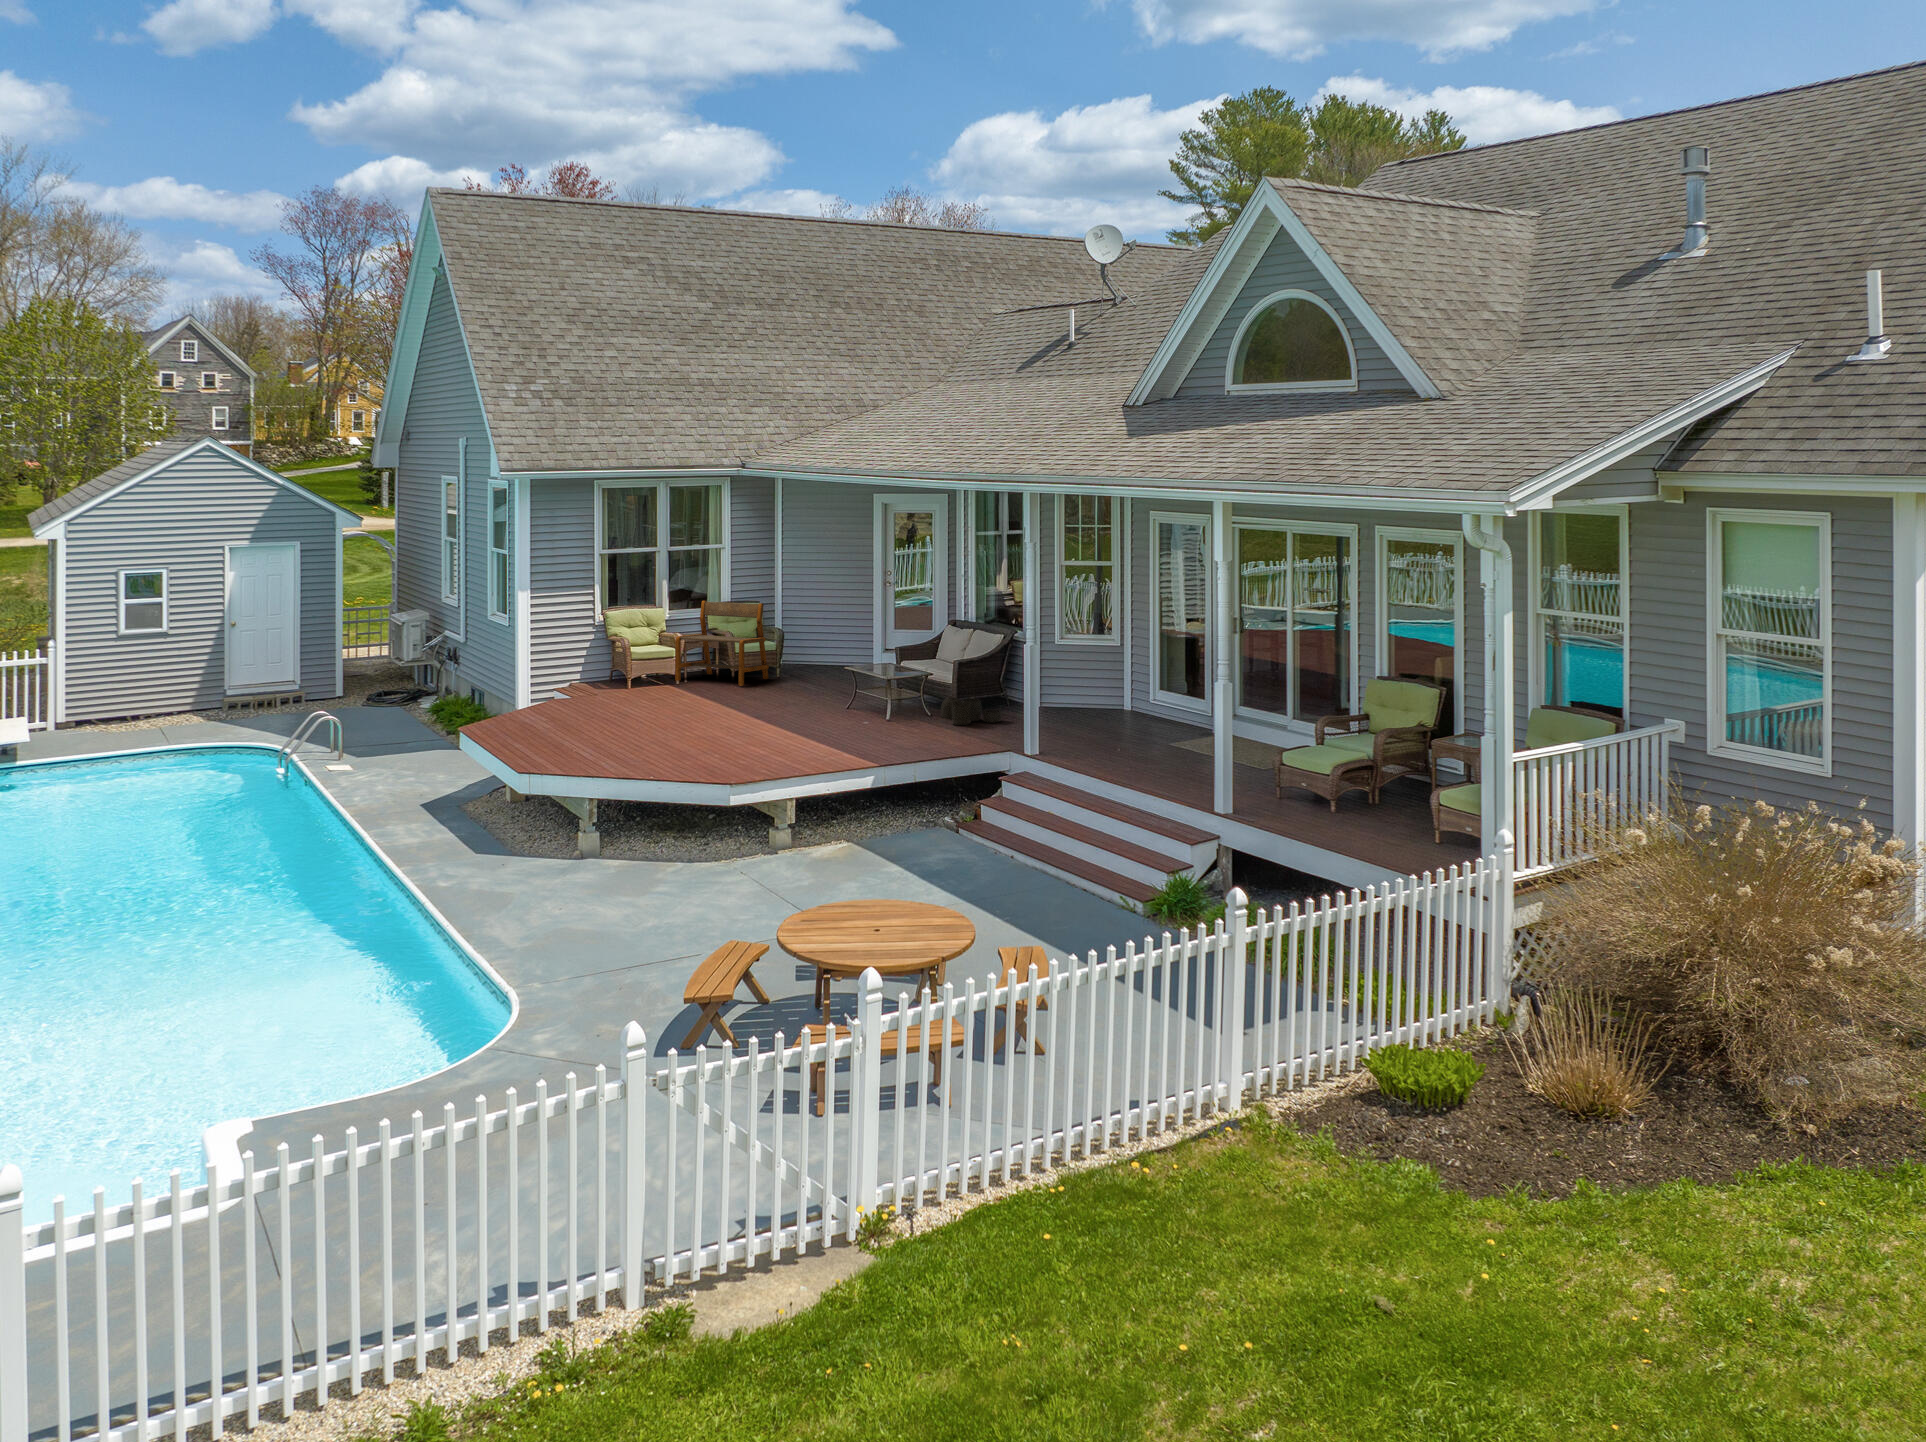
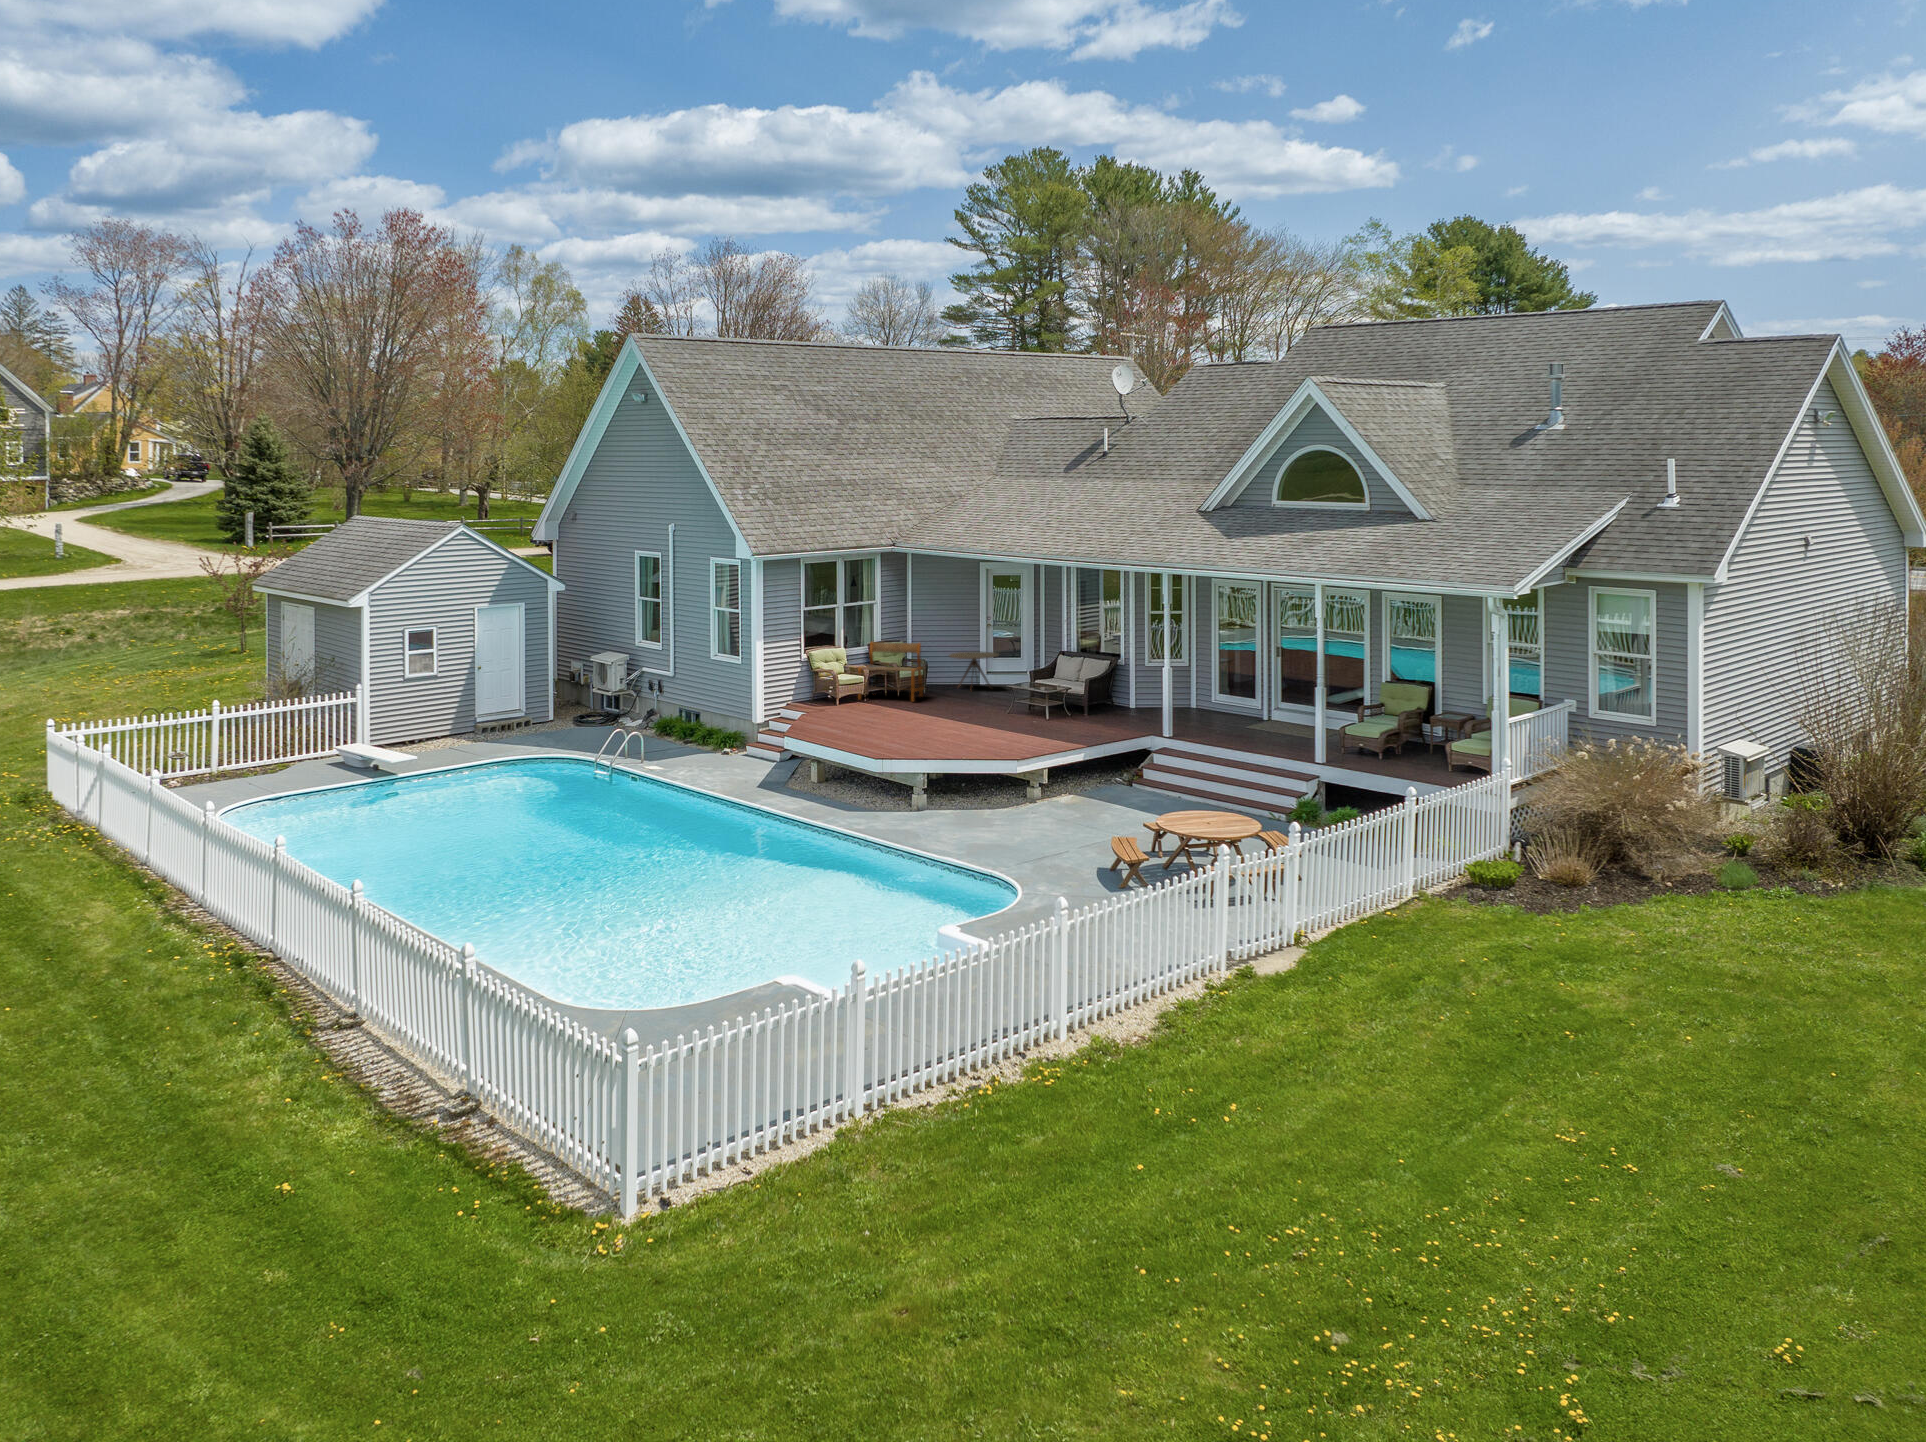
round table: none [819,619,891,674] -> present [949,651,999,688]
woven basket: present [941,697,1001,725] -> none [1079,703,1123,722]

